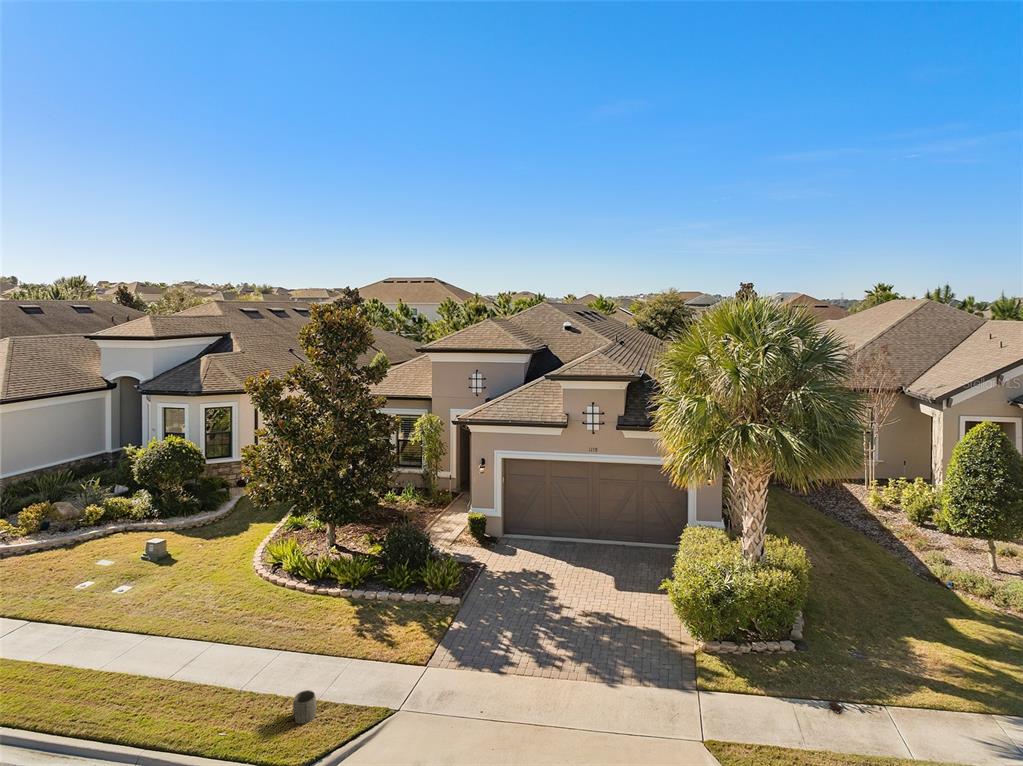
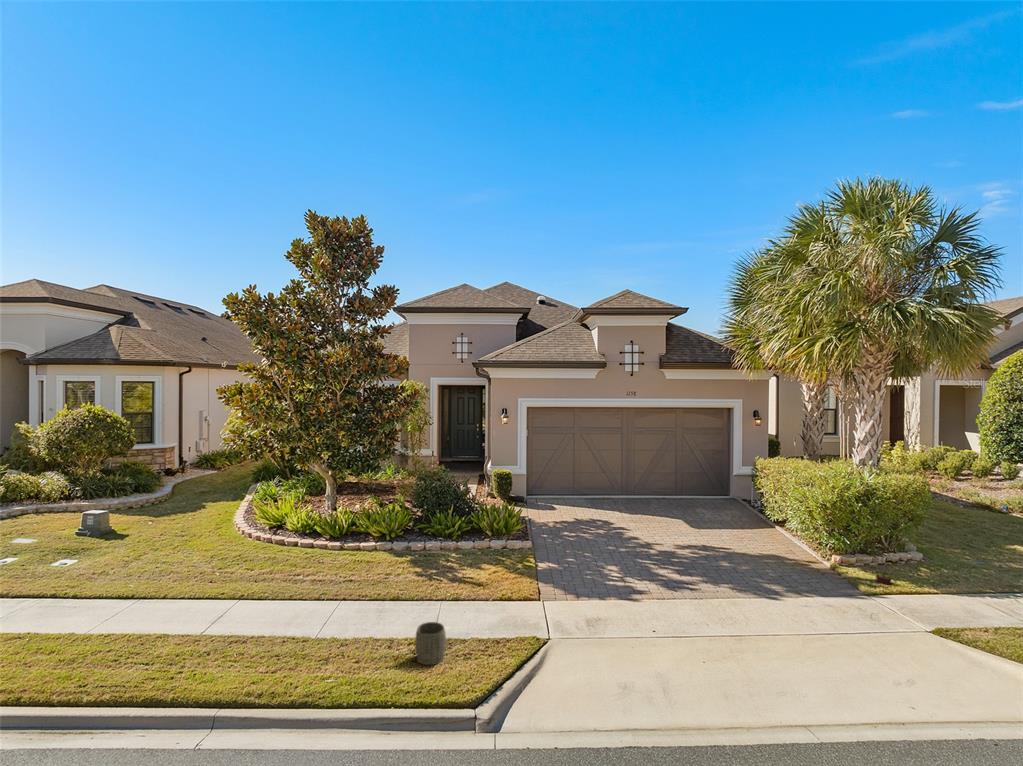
potted plant: present [829,683,849,713] -> present [875,553,900,584]

